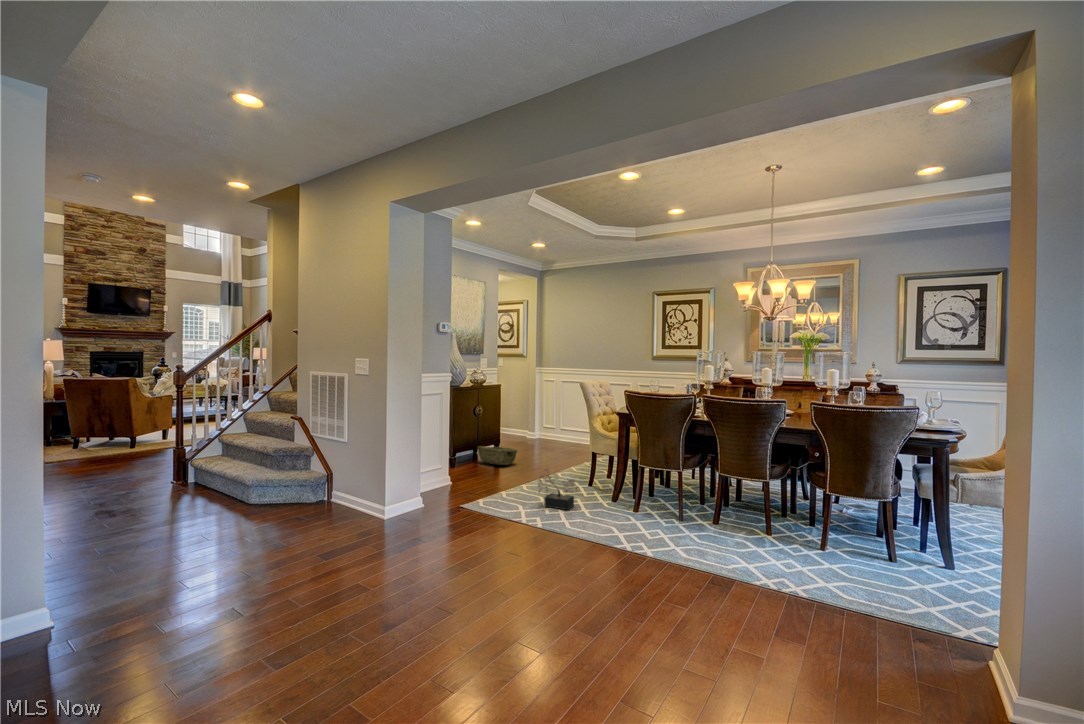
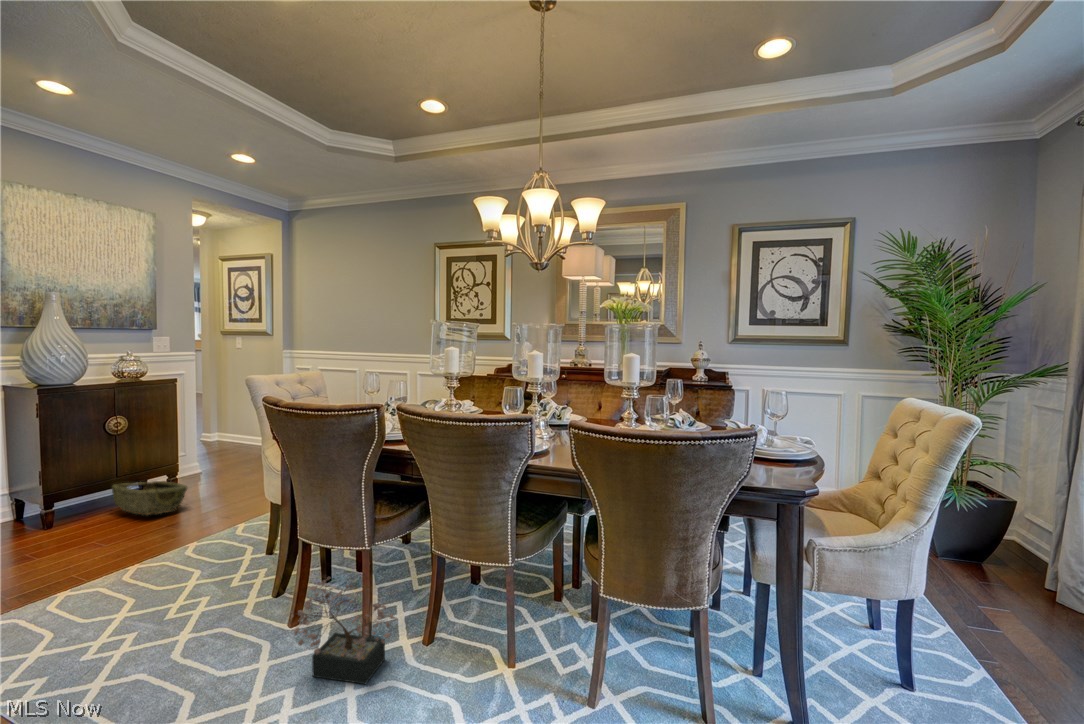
decorative plant: present [538,468,578,510] -> present [291,577,396,684]

